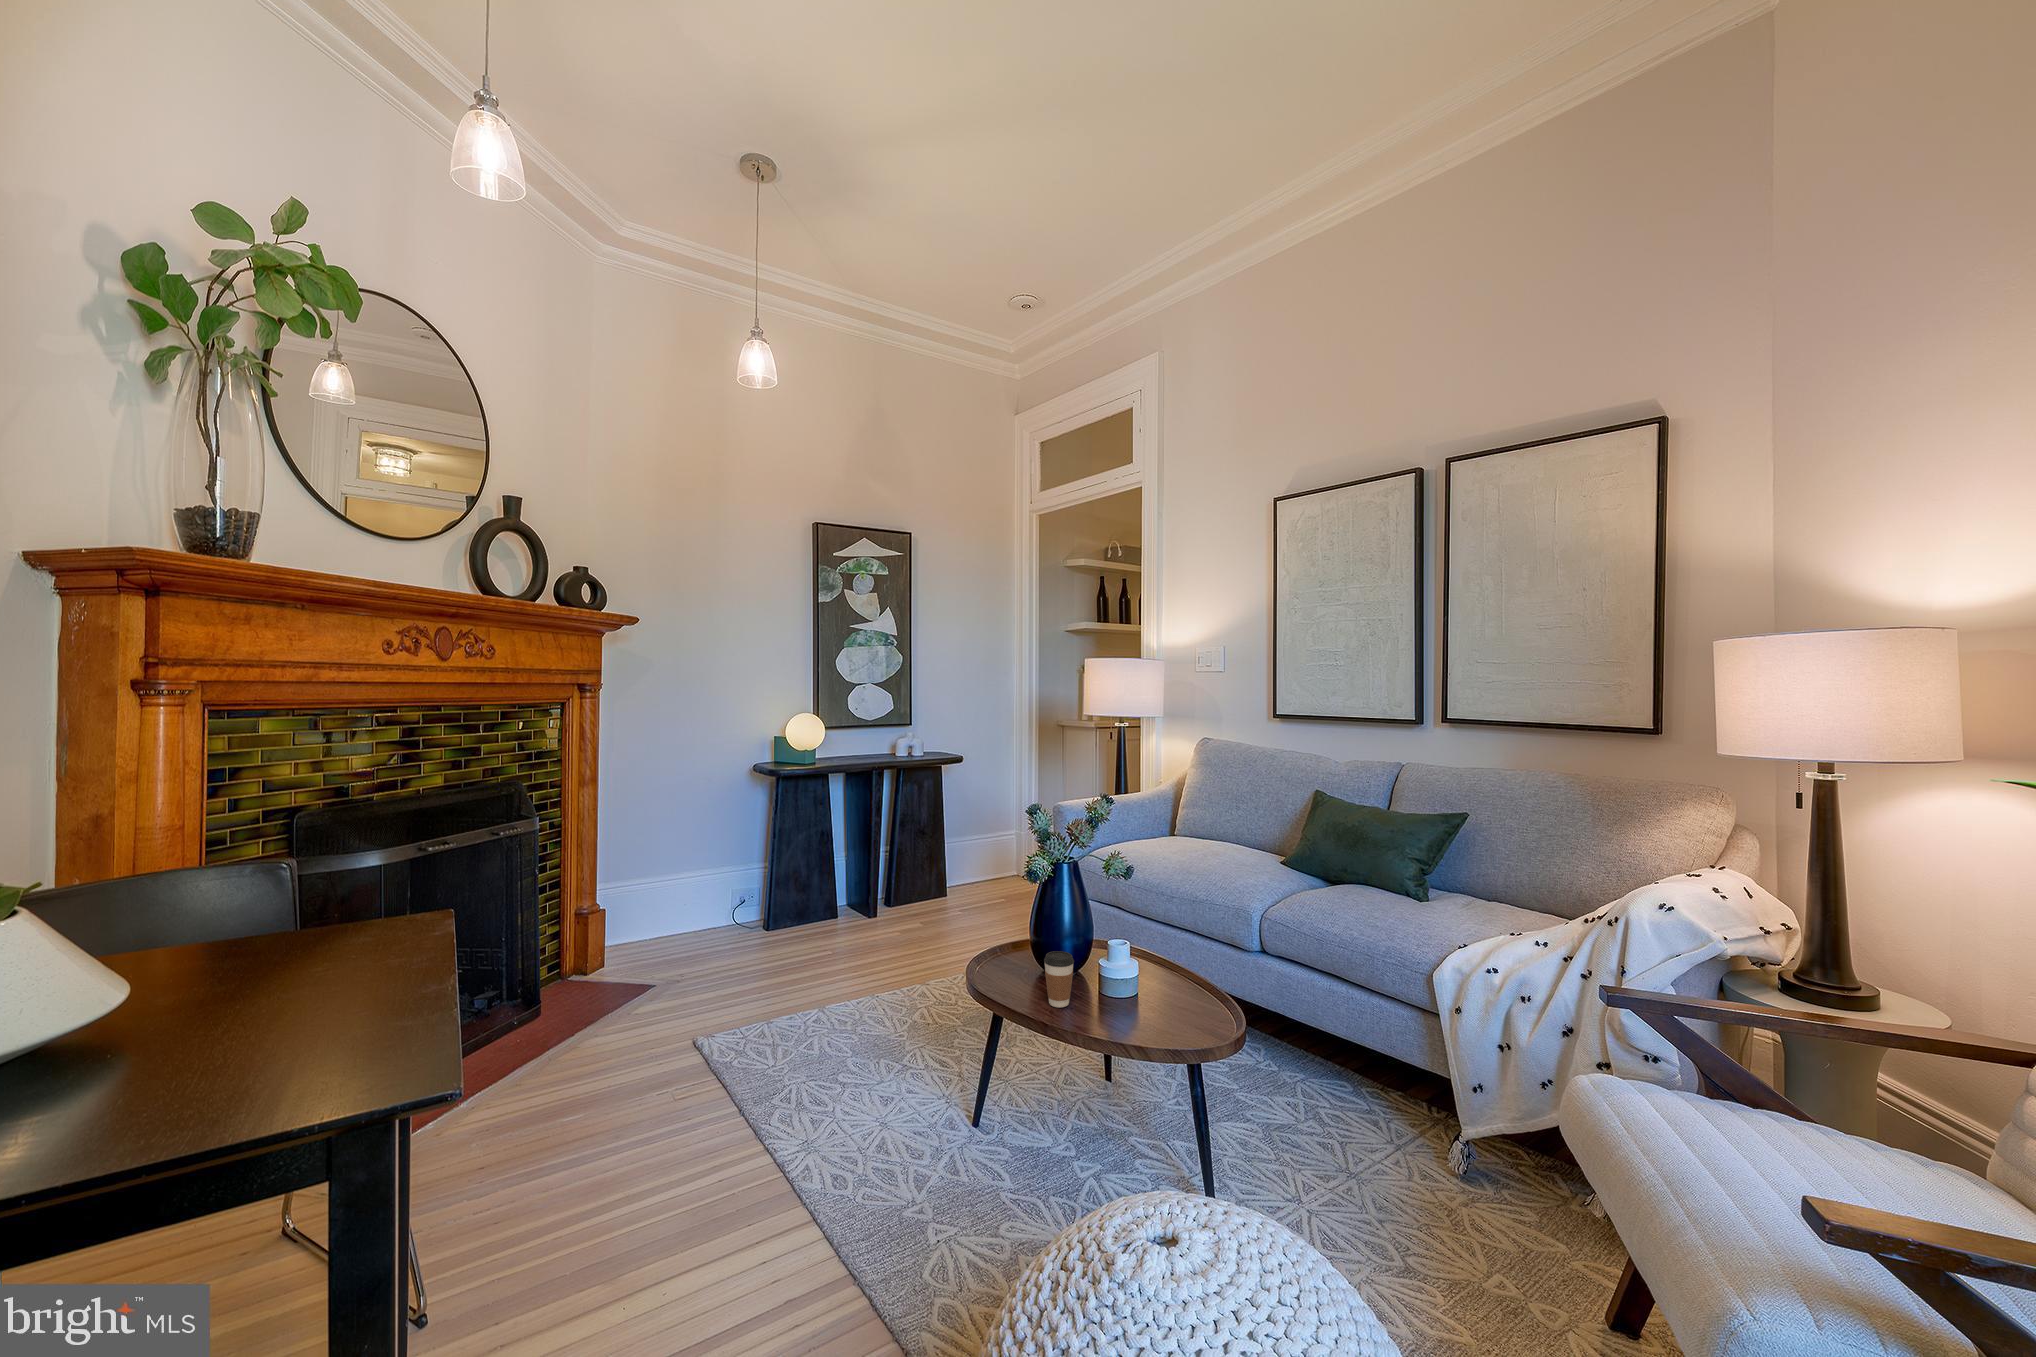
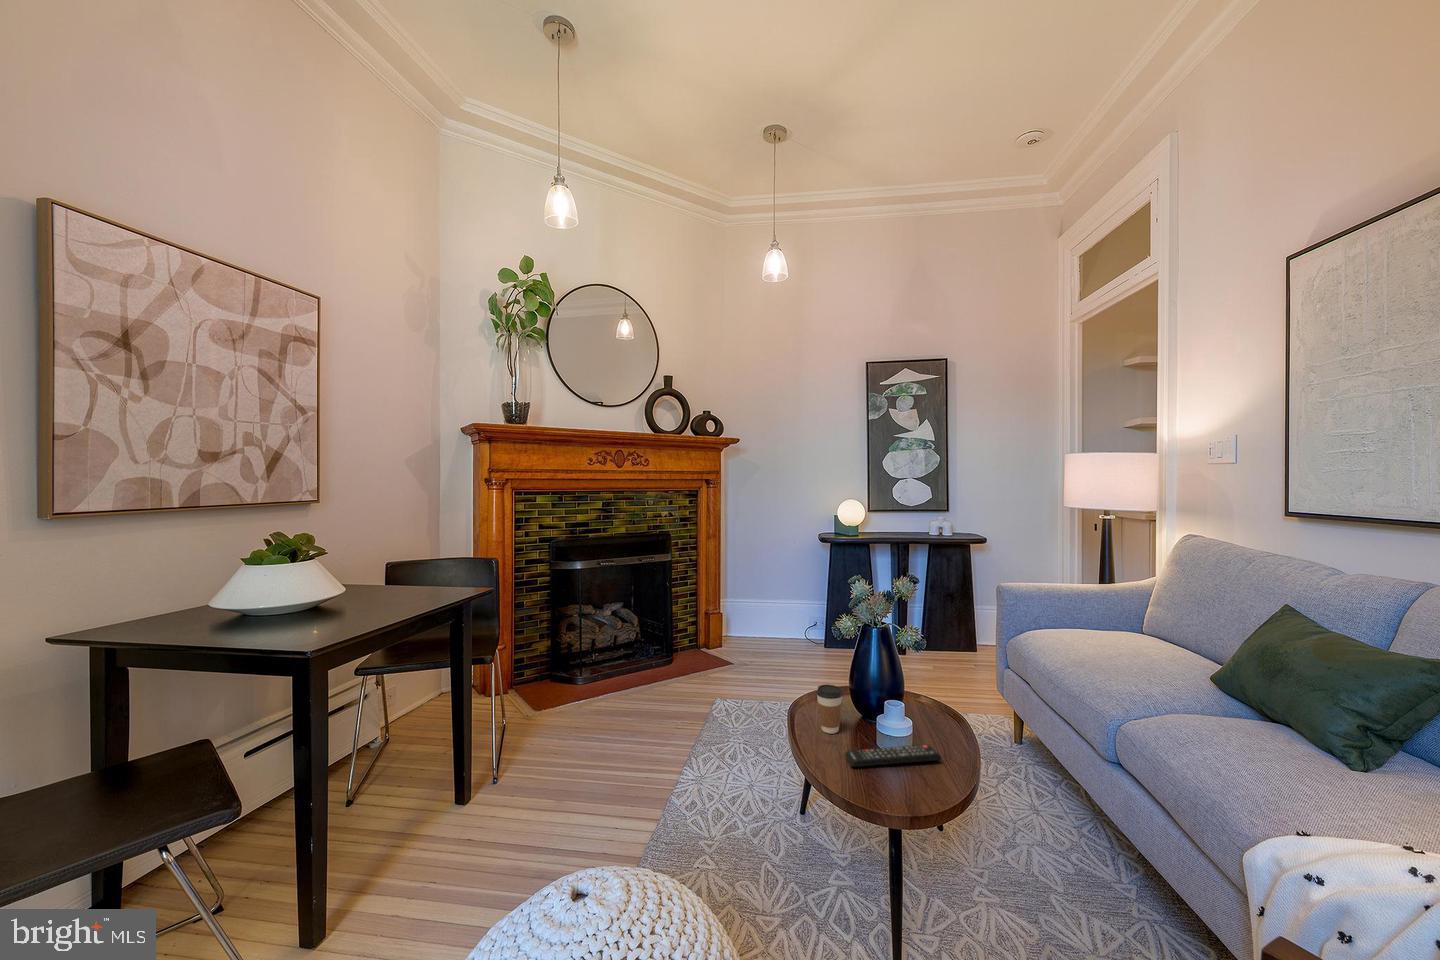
remote control: none [1115,985,1181,1029] -> present [845,745,941,767]

